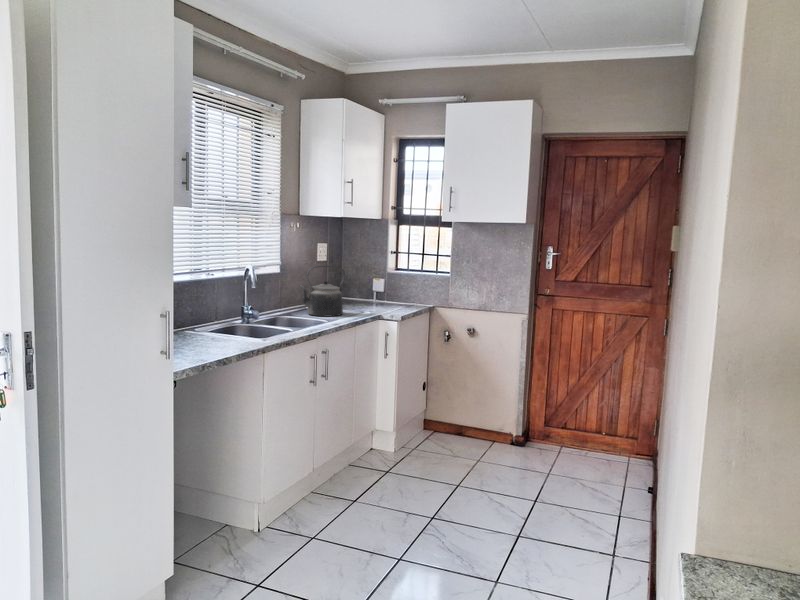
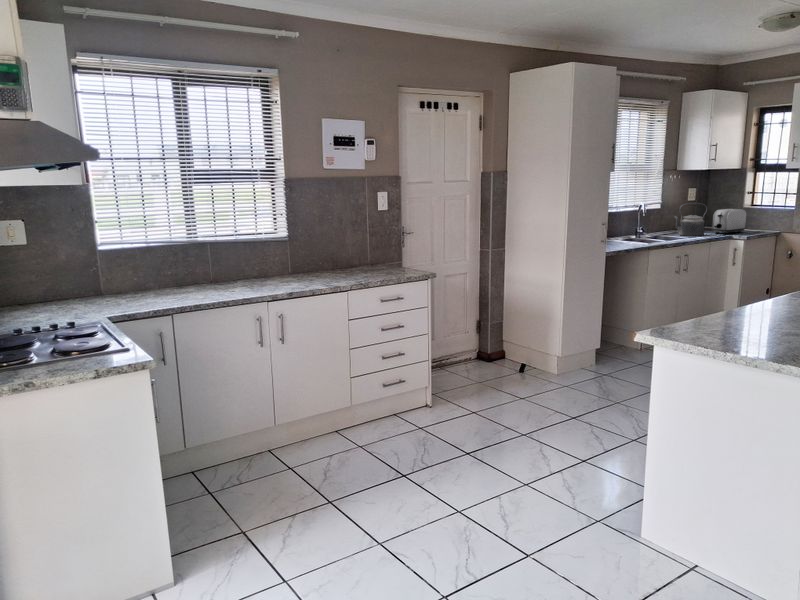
toaster: none [353,275,394,312] -> present [712,209,746,234]

